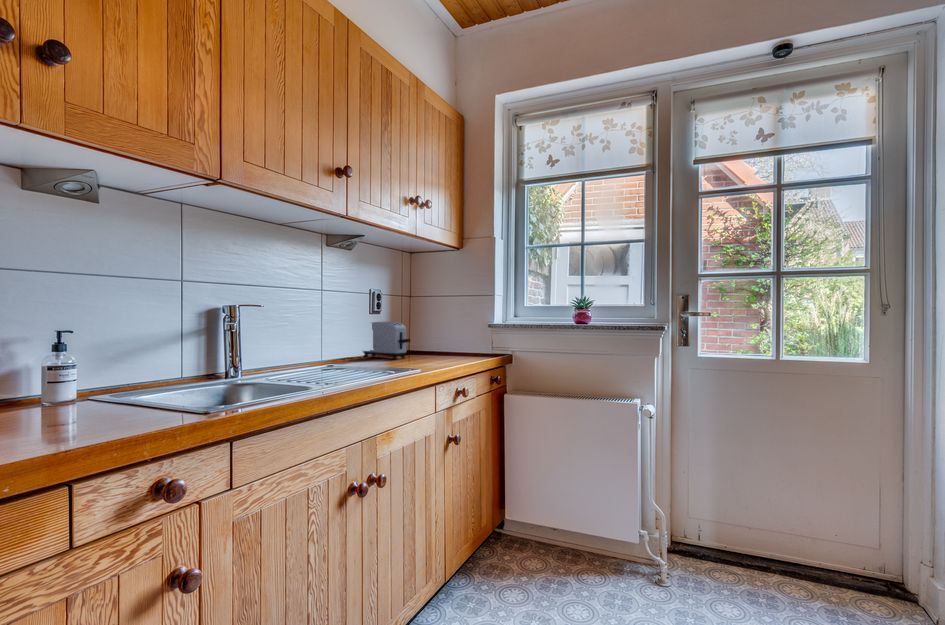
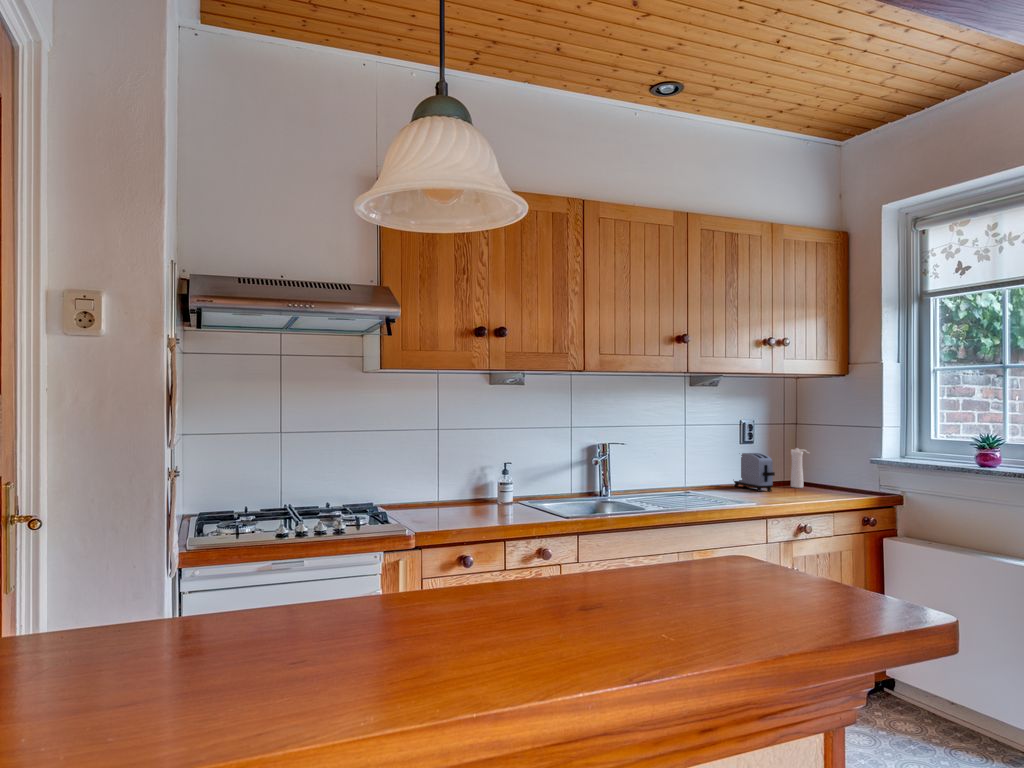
pepper mill: none [411,312,436,354] -> present [791,448,810,488]

